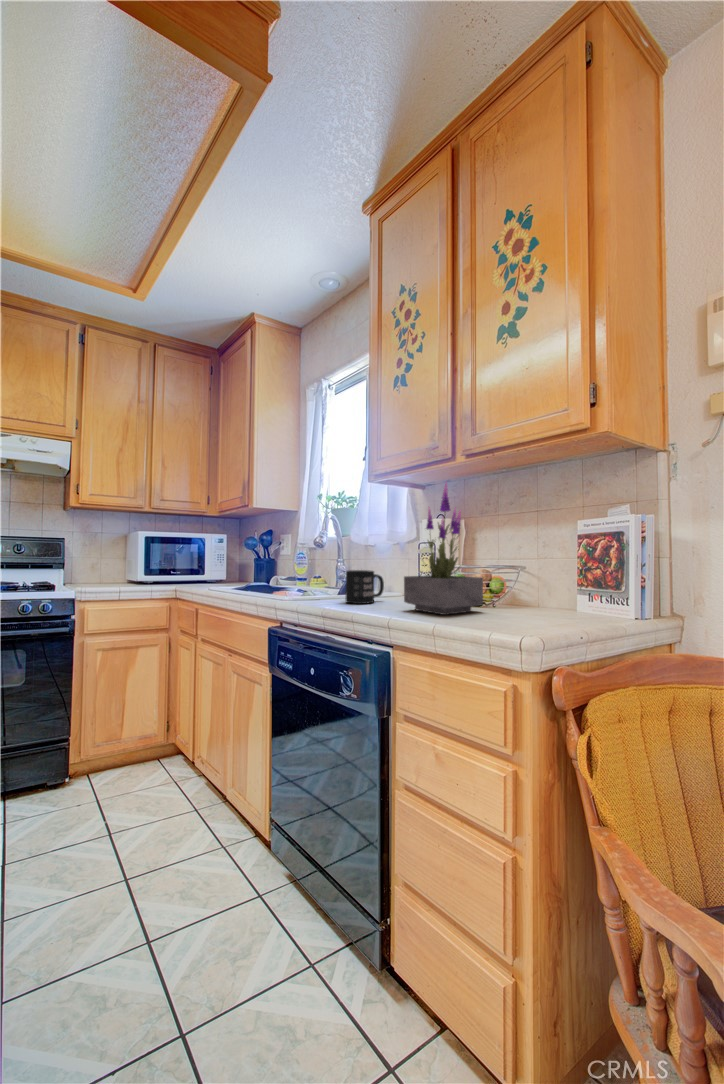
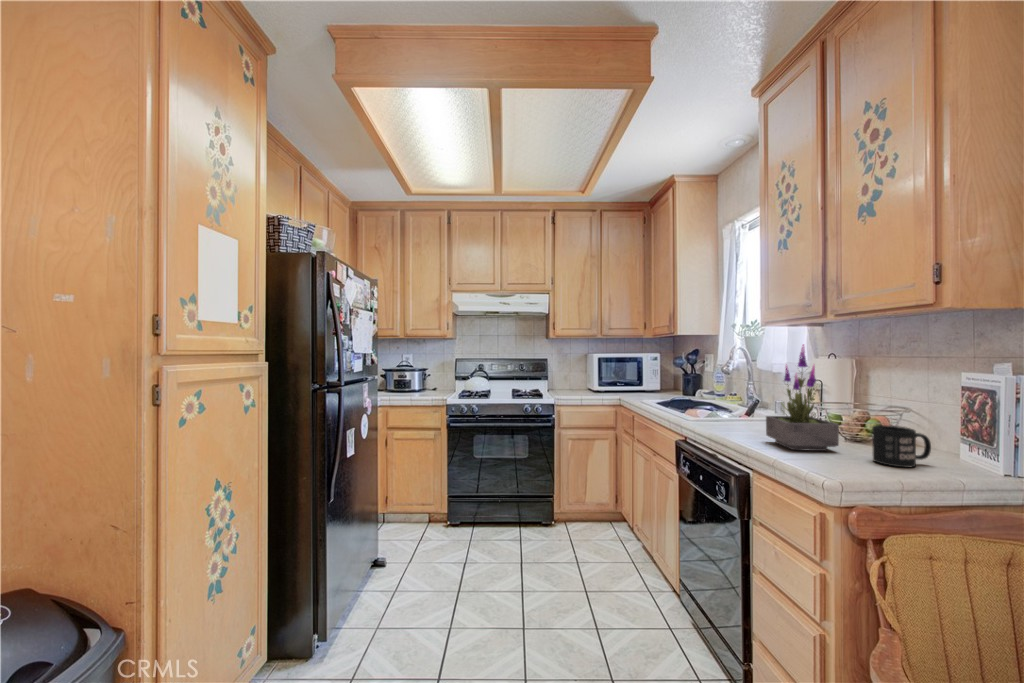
mug: present [346,570,384,604] -> present [872,425,931,467]

